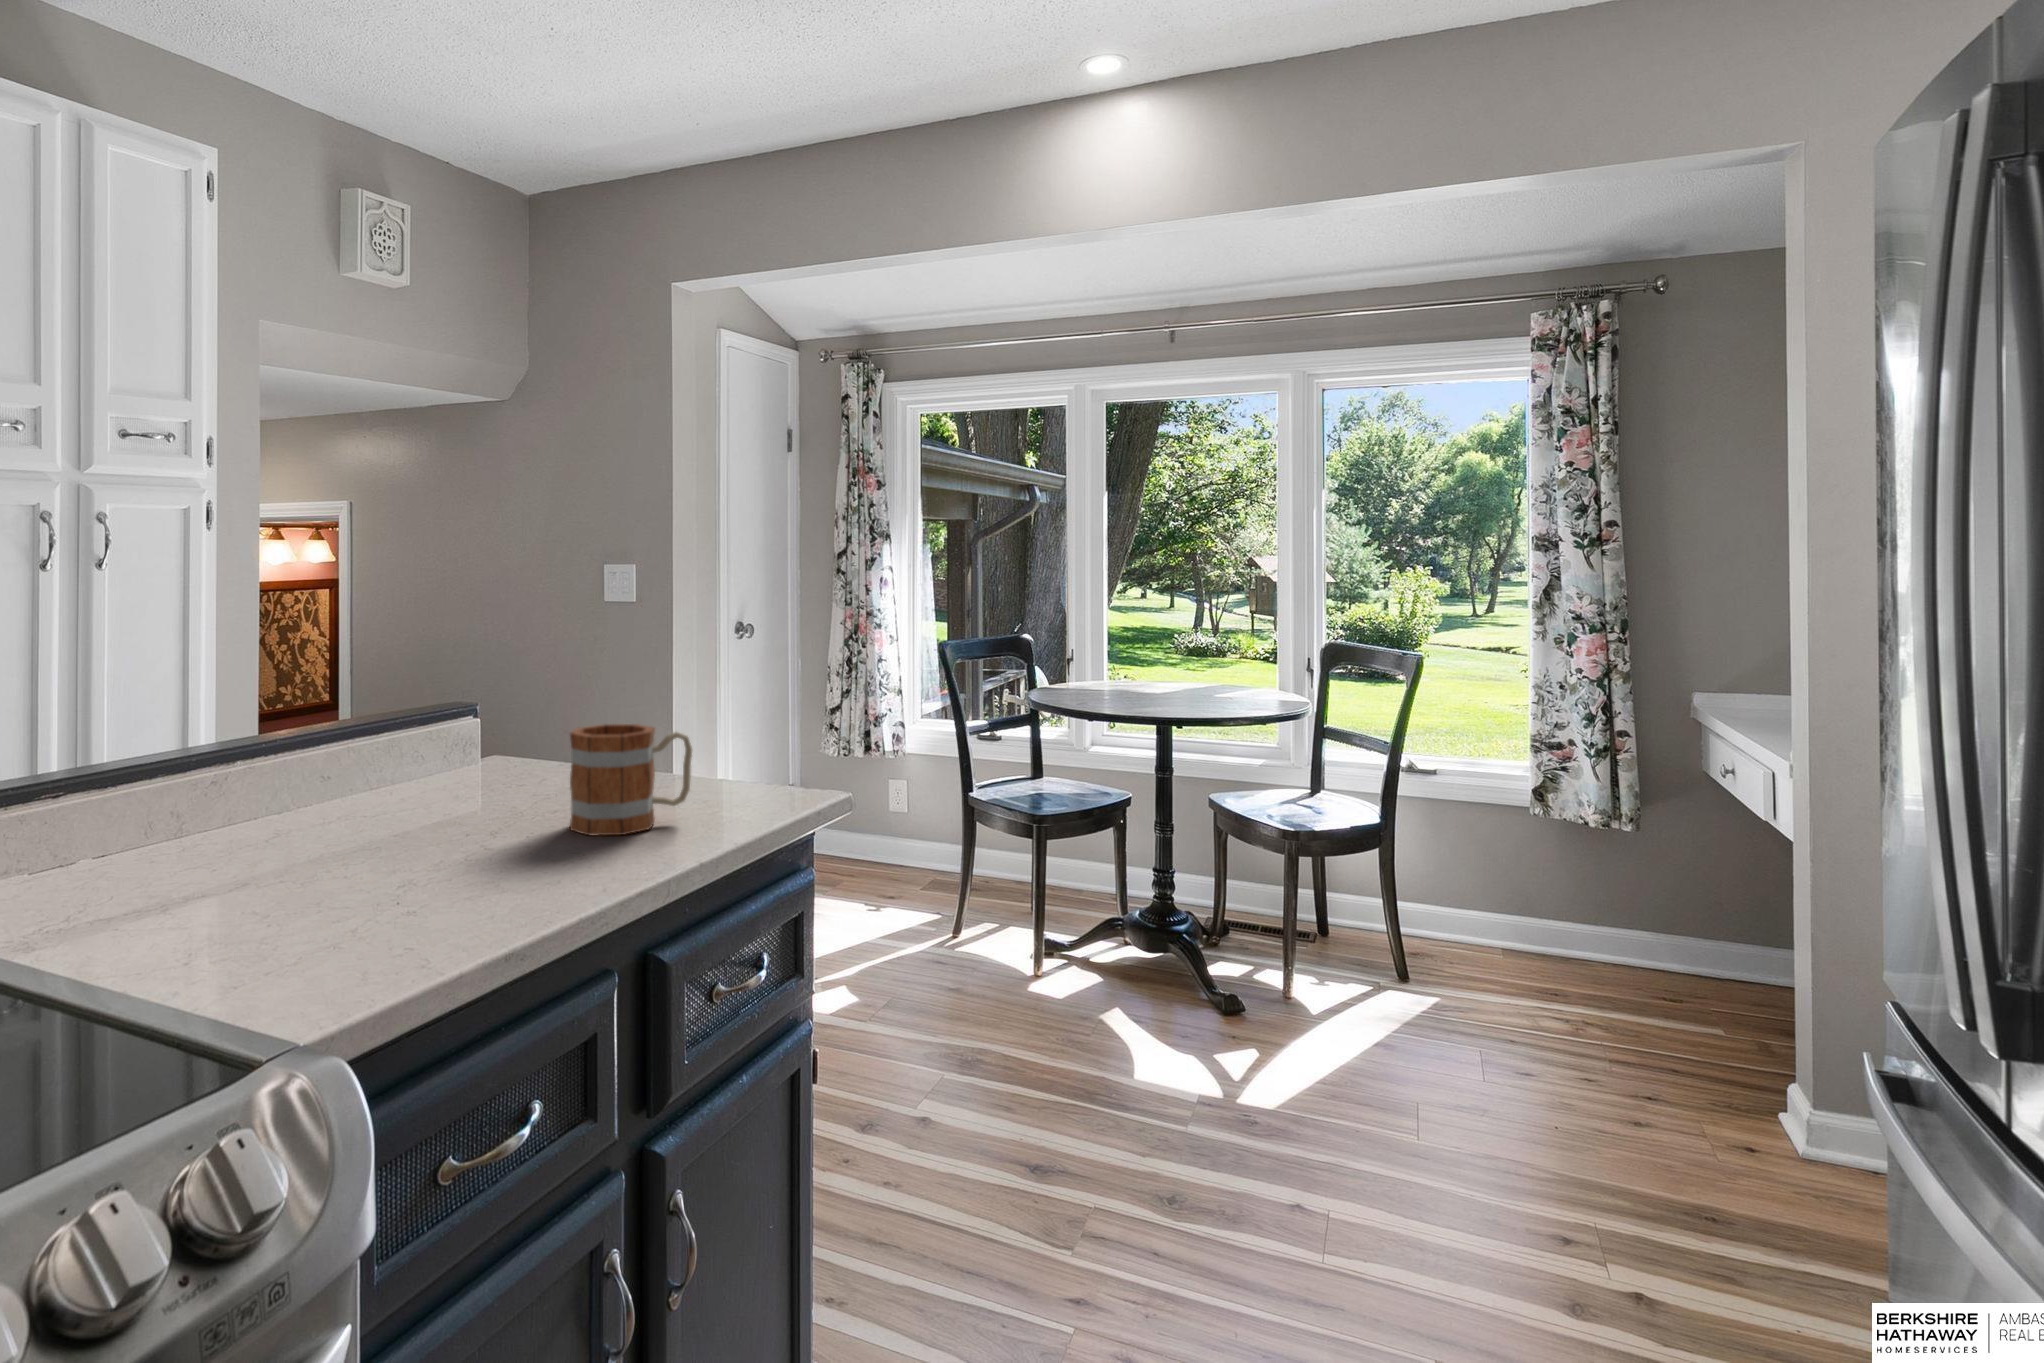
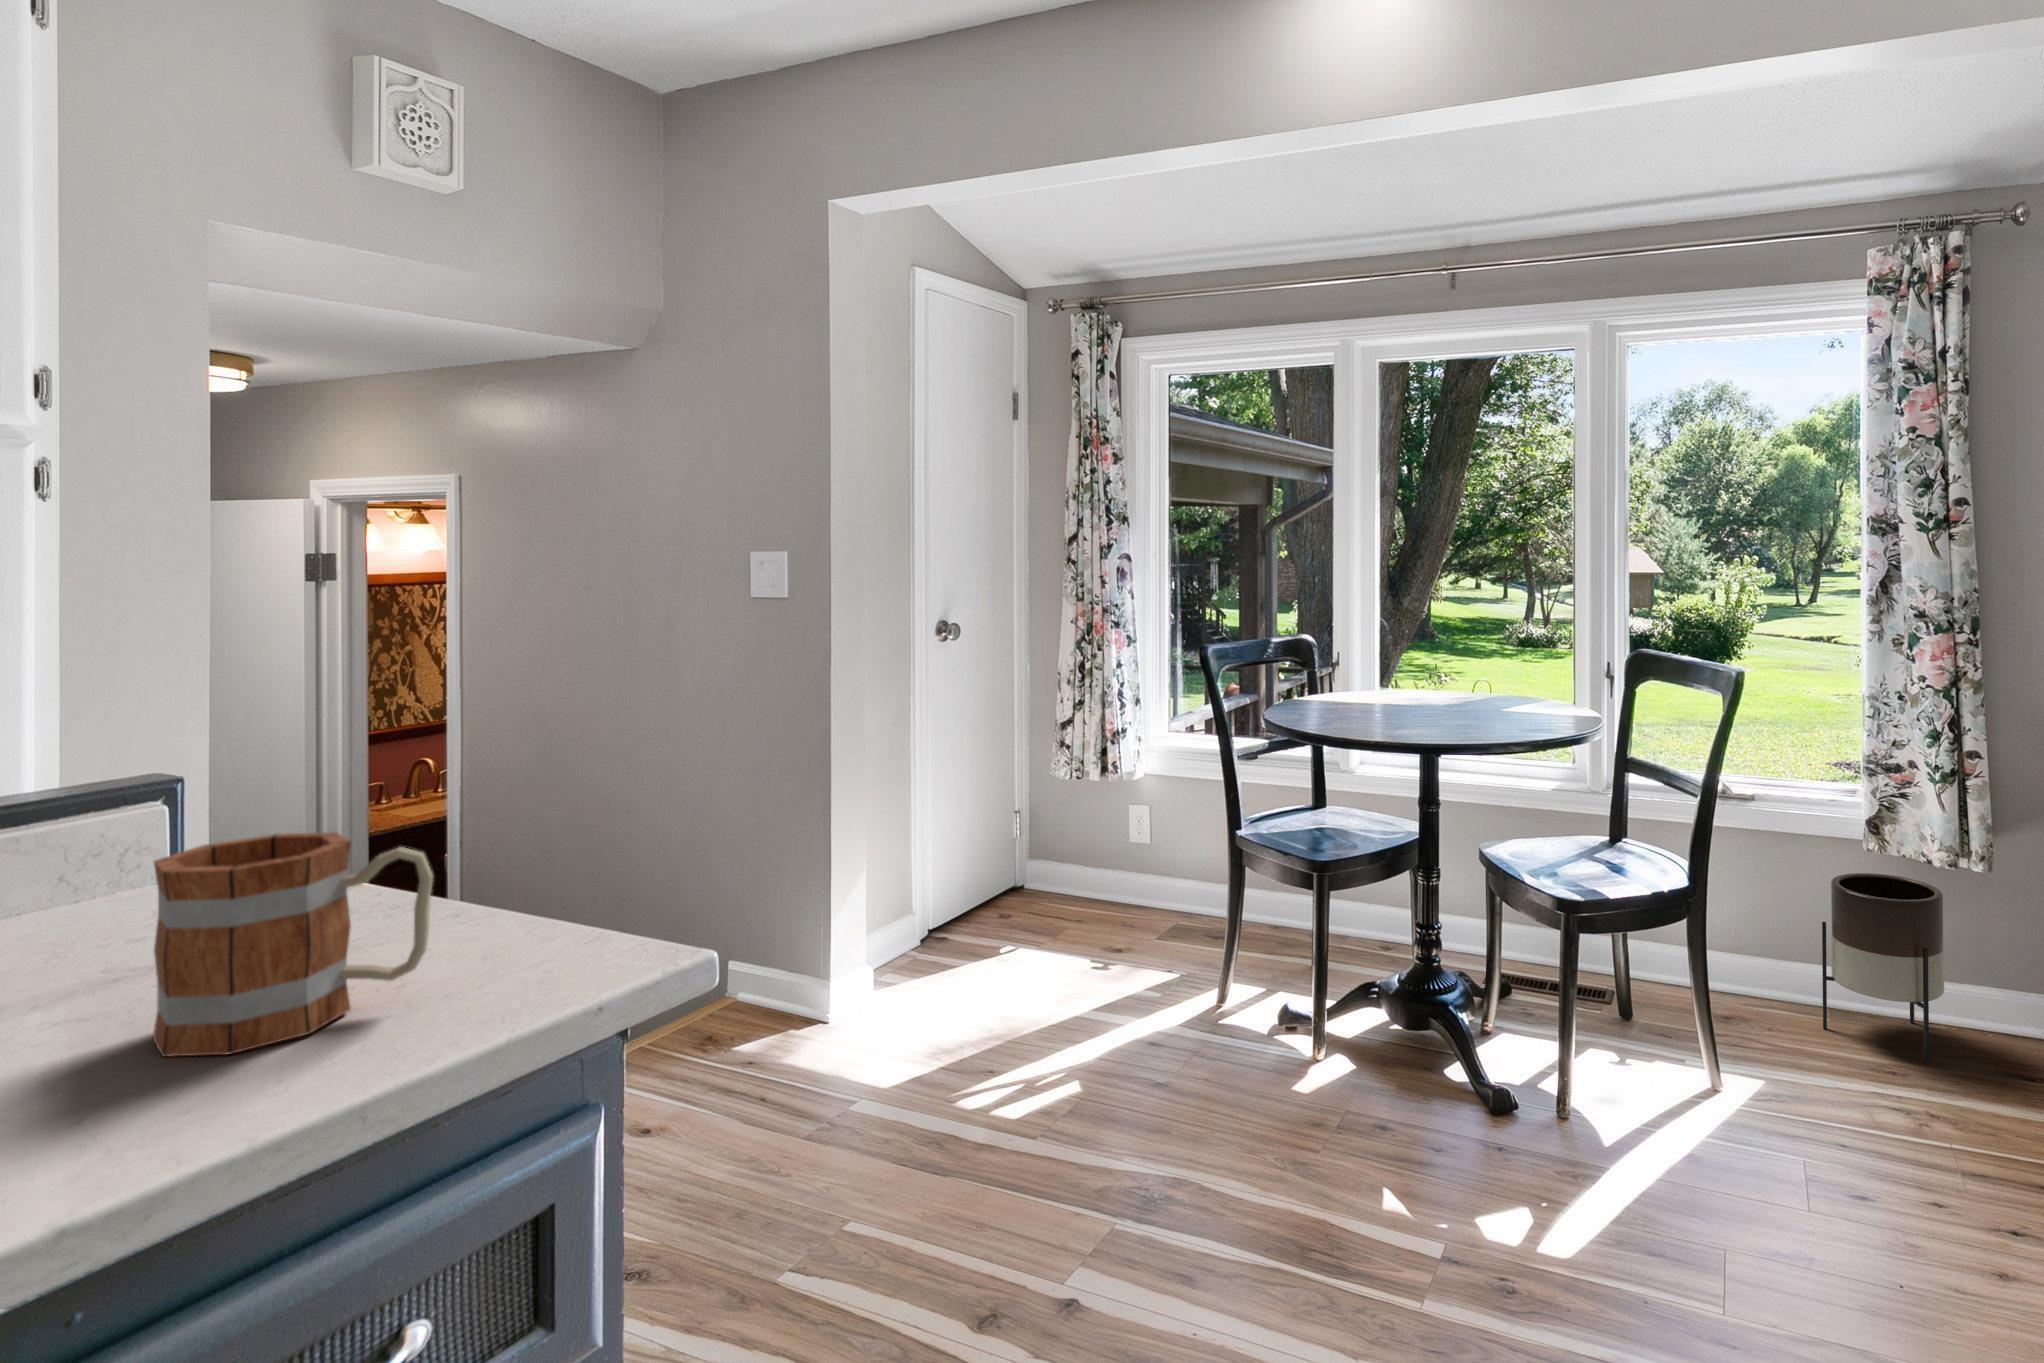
planter: none [1494,835,1599,989] -> present [1822,873,1944,1063]

